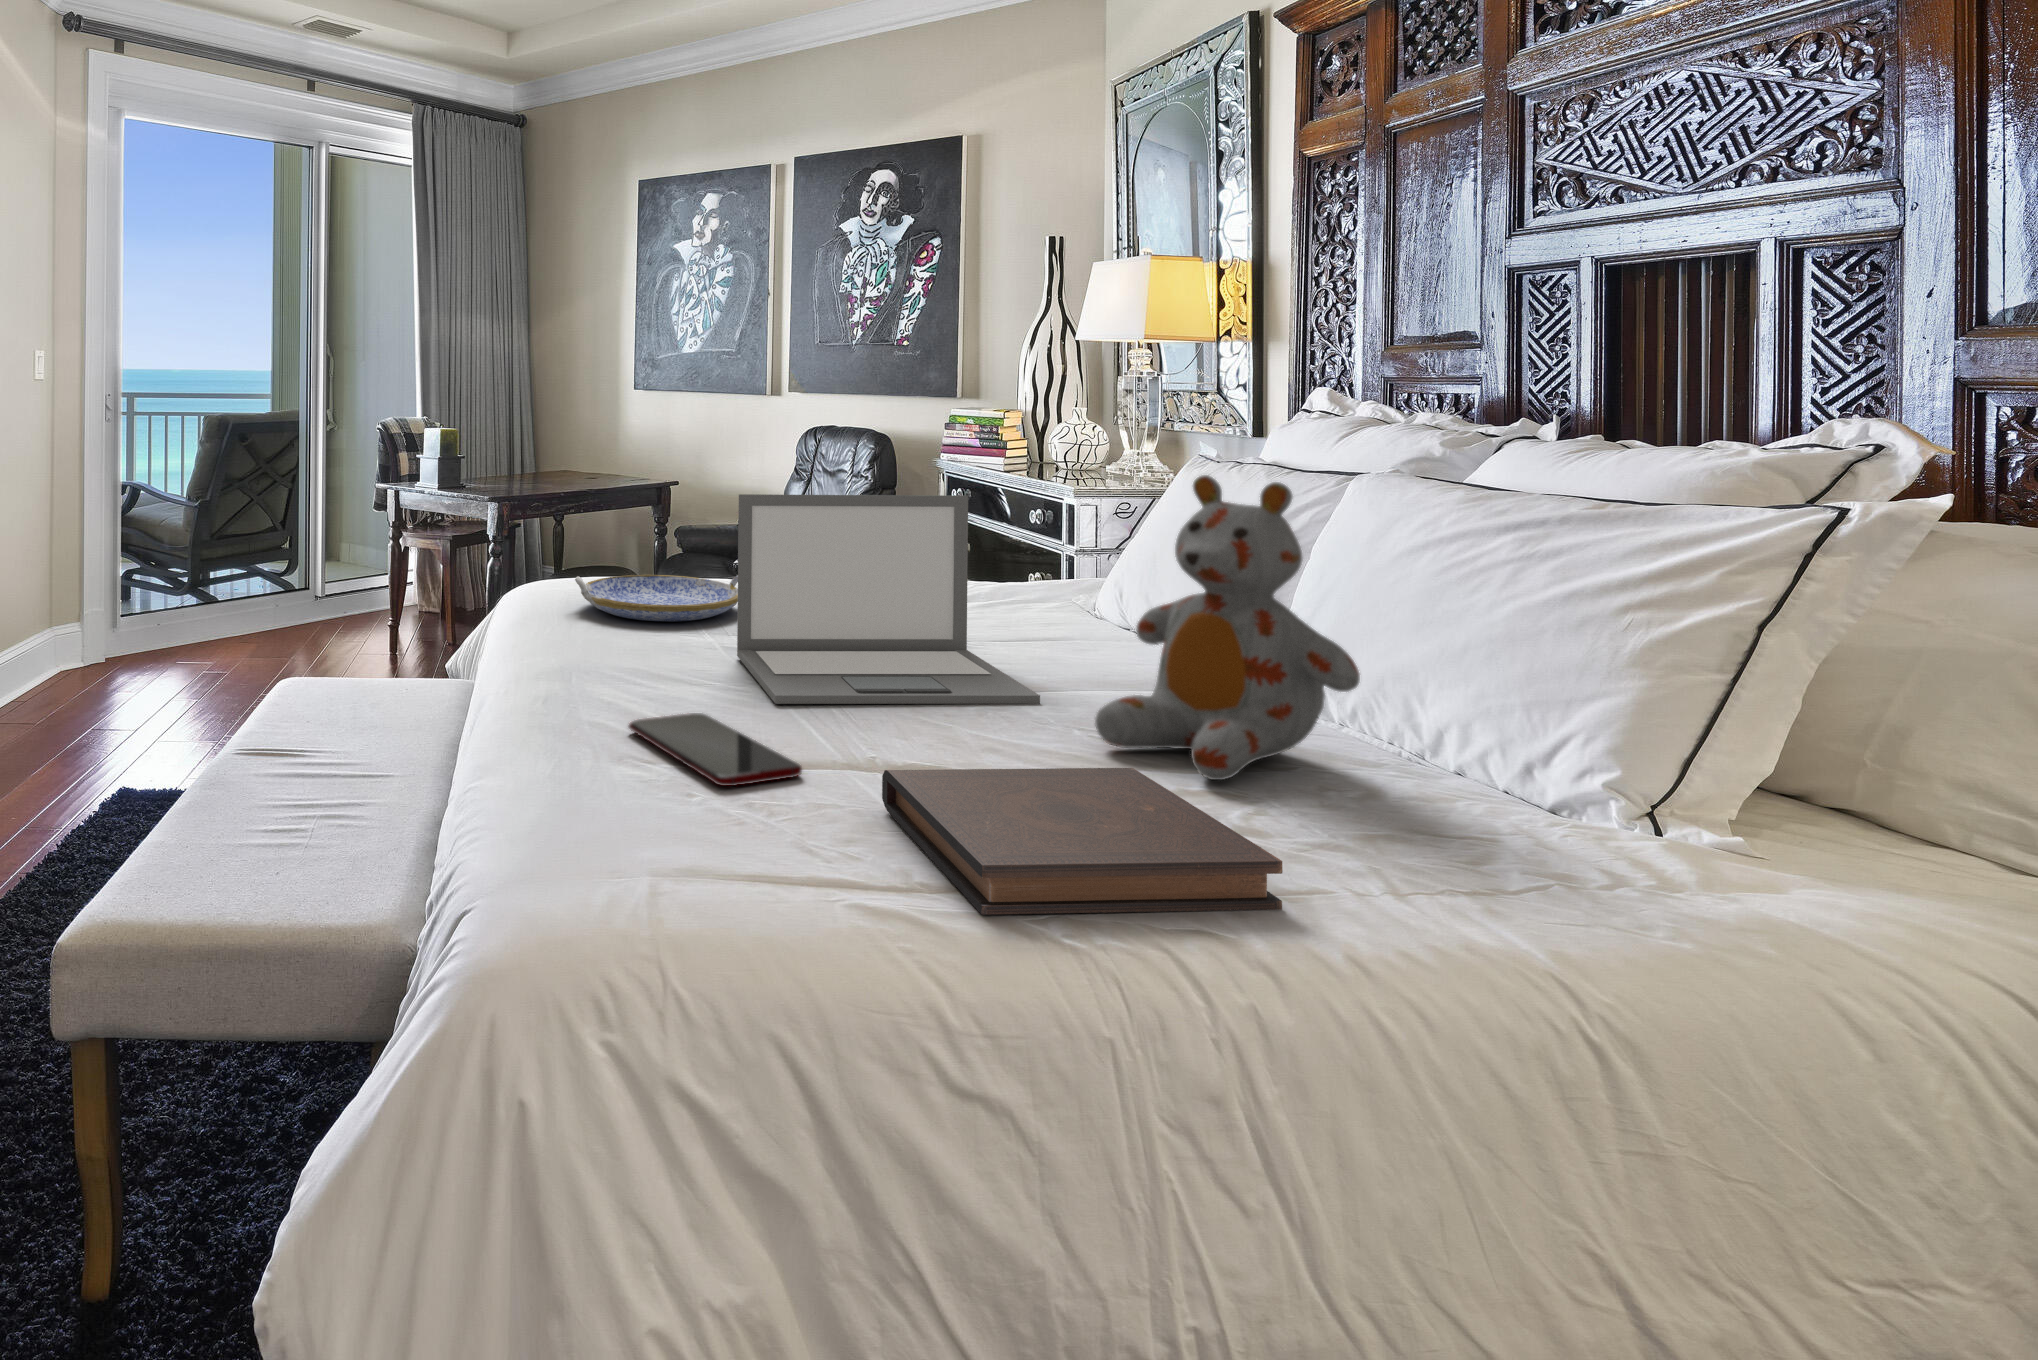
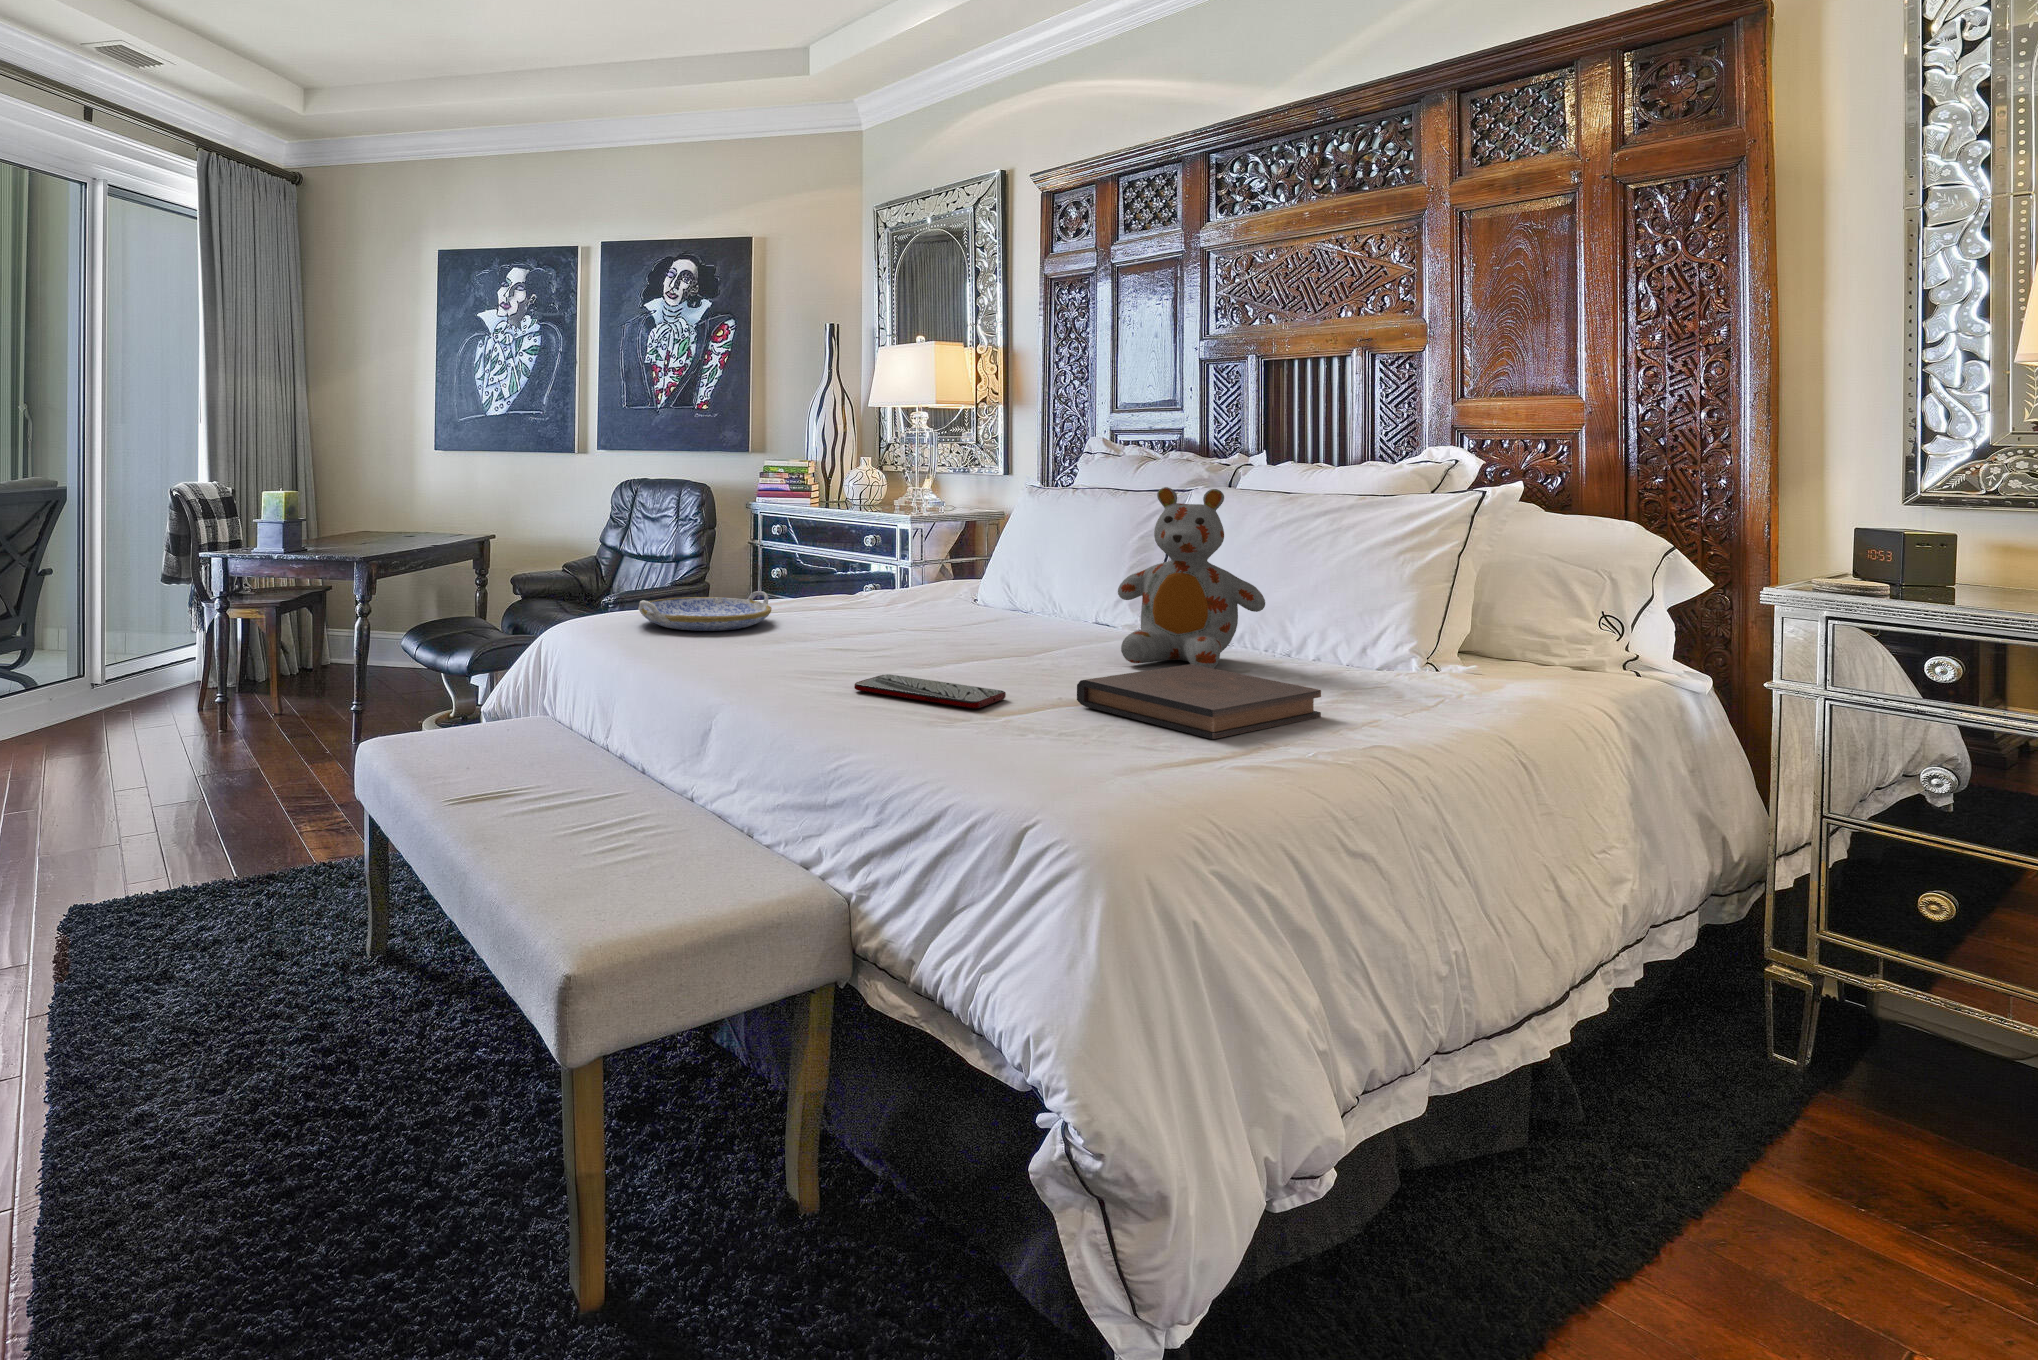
laptop: present [737,494,1040,704] -> none [827,514,1053,667]

